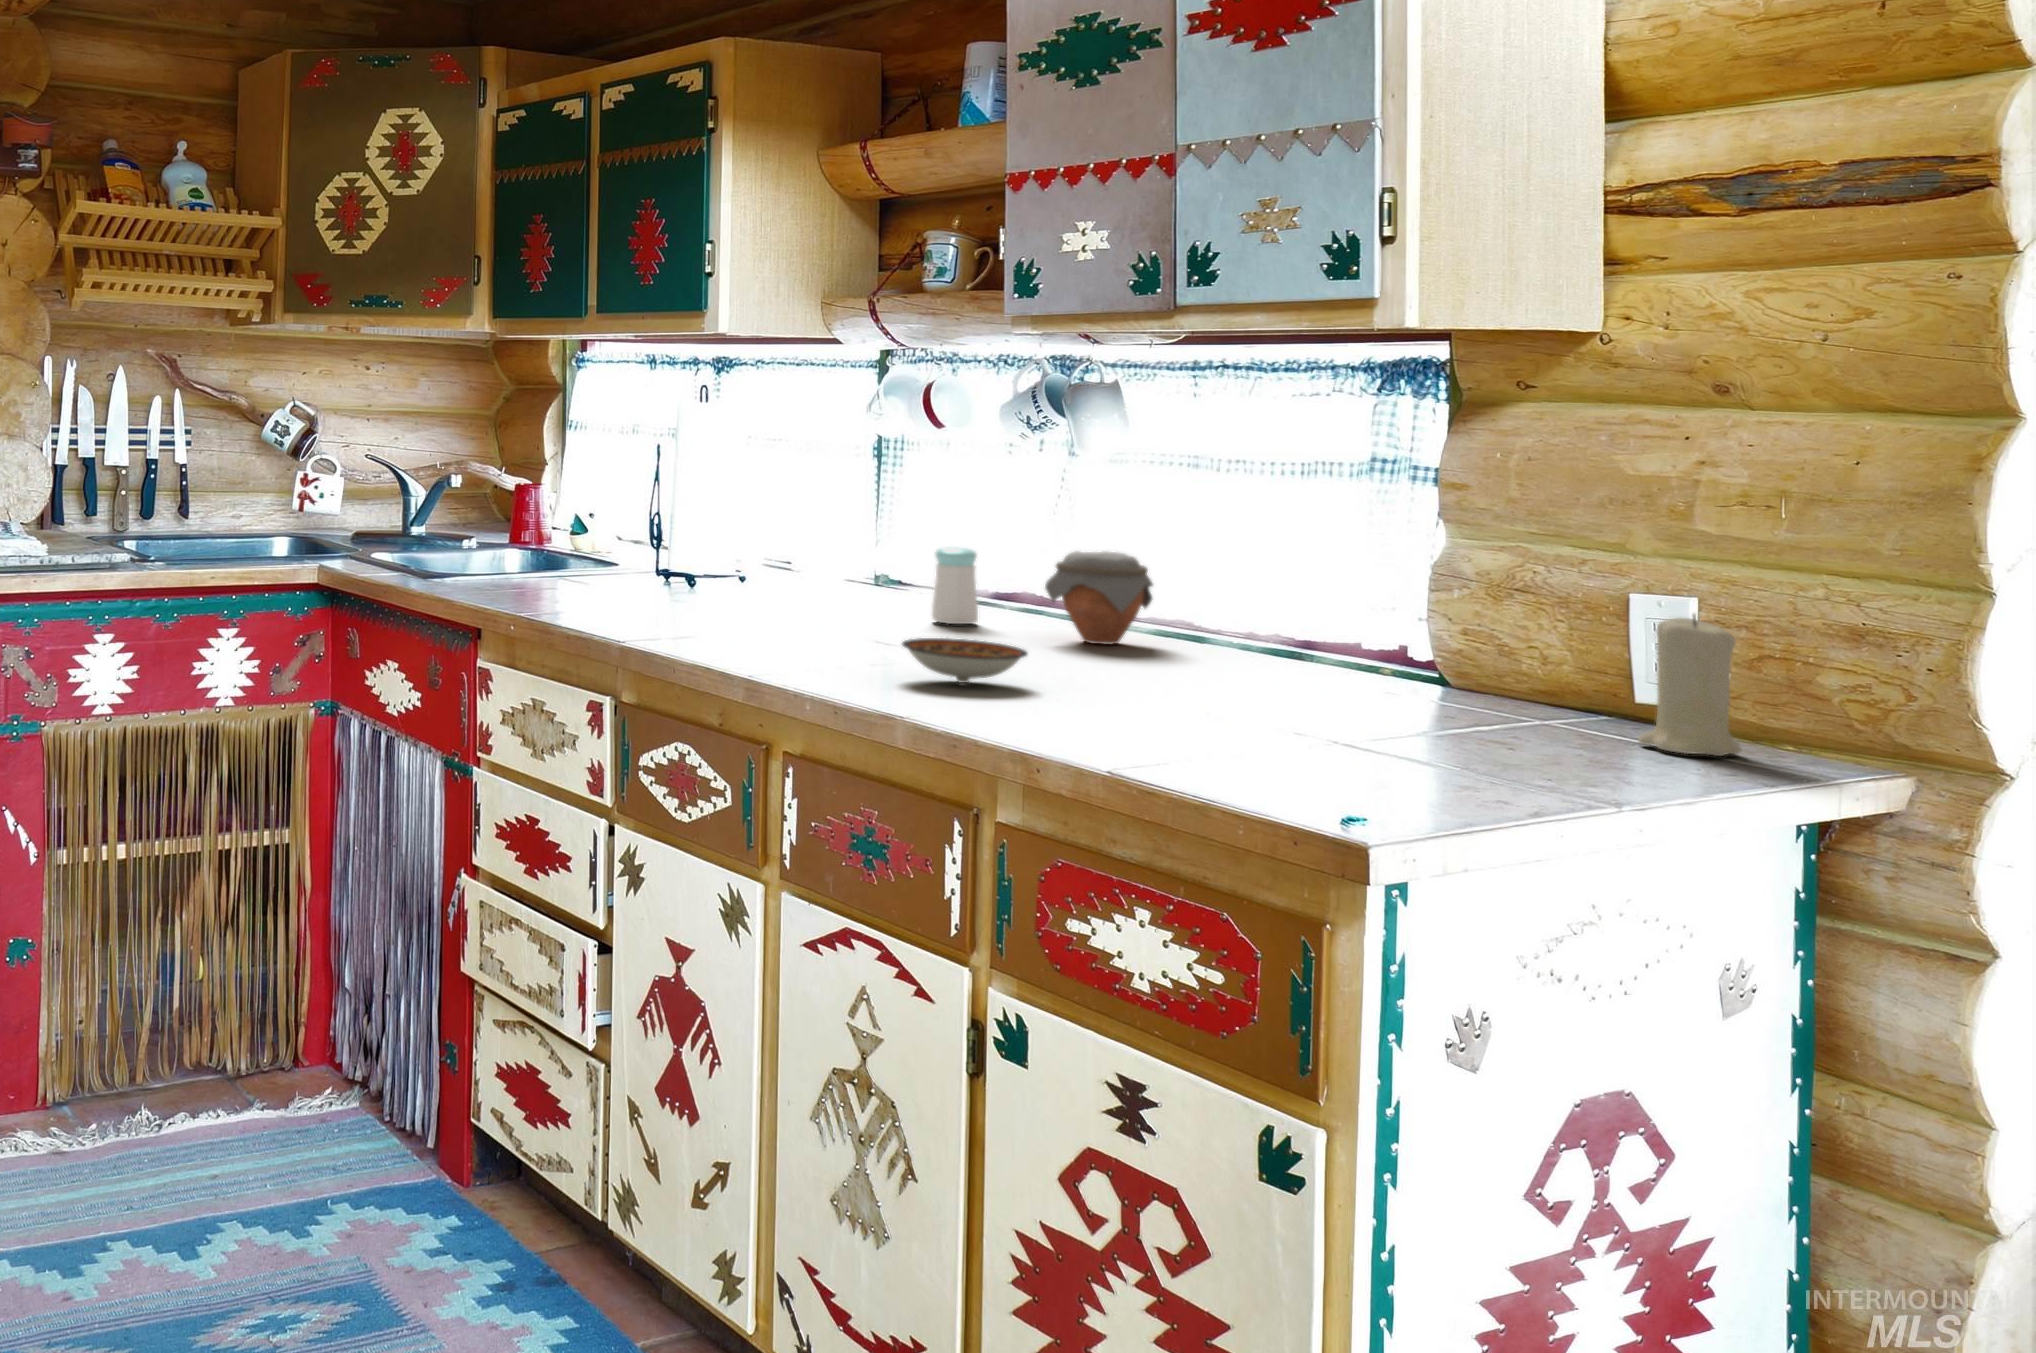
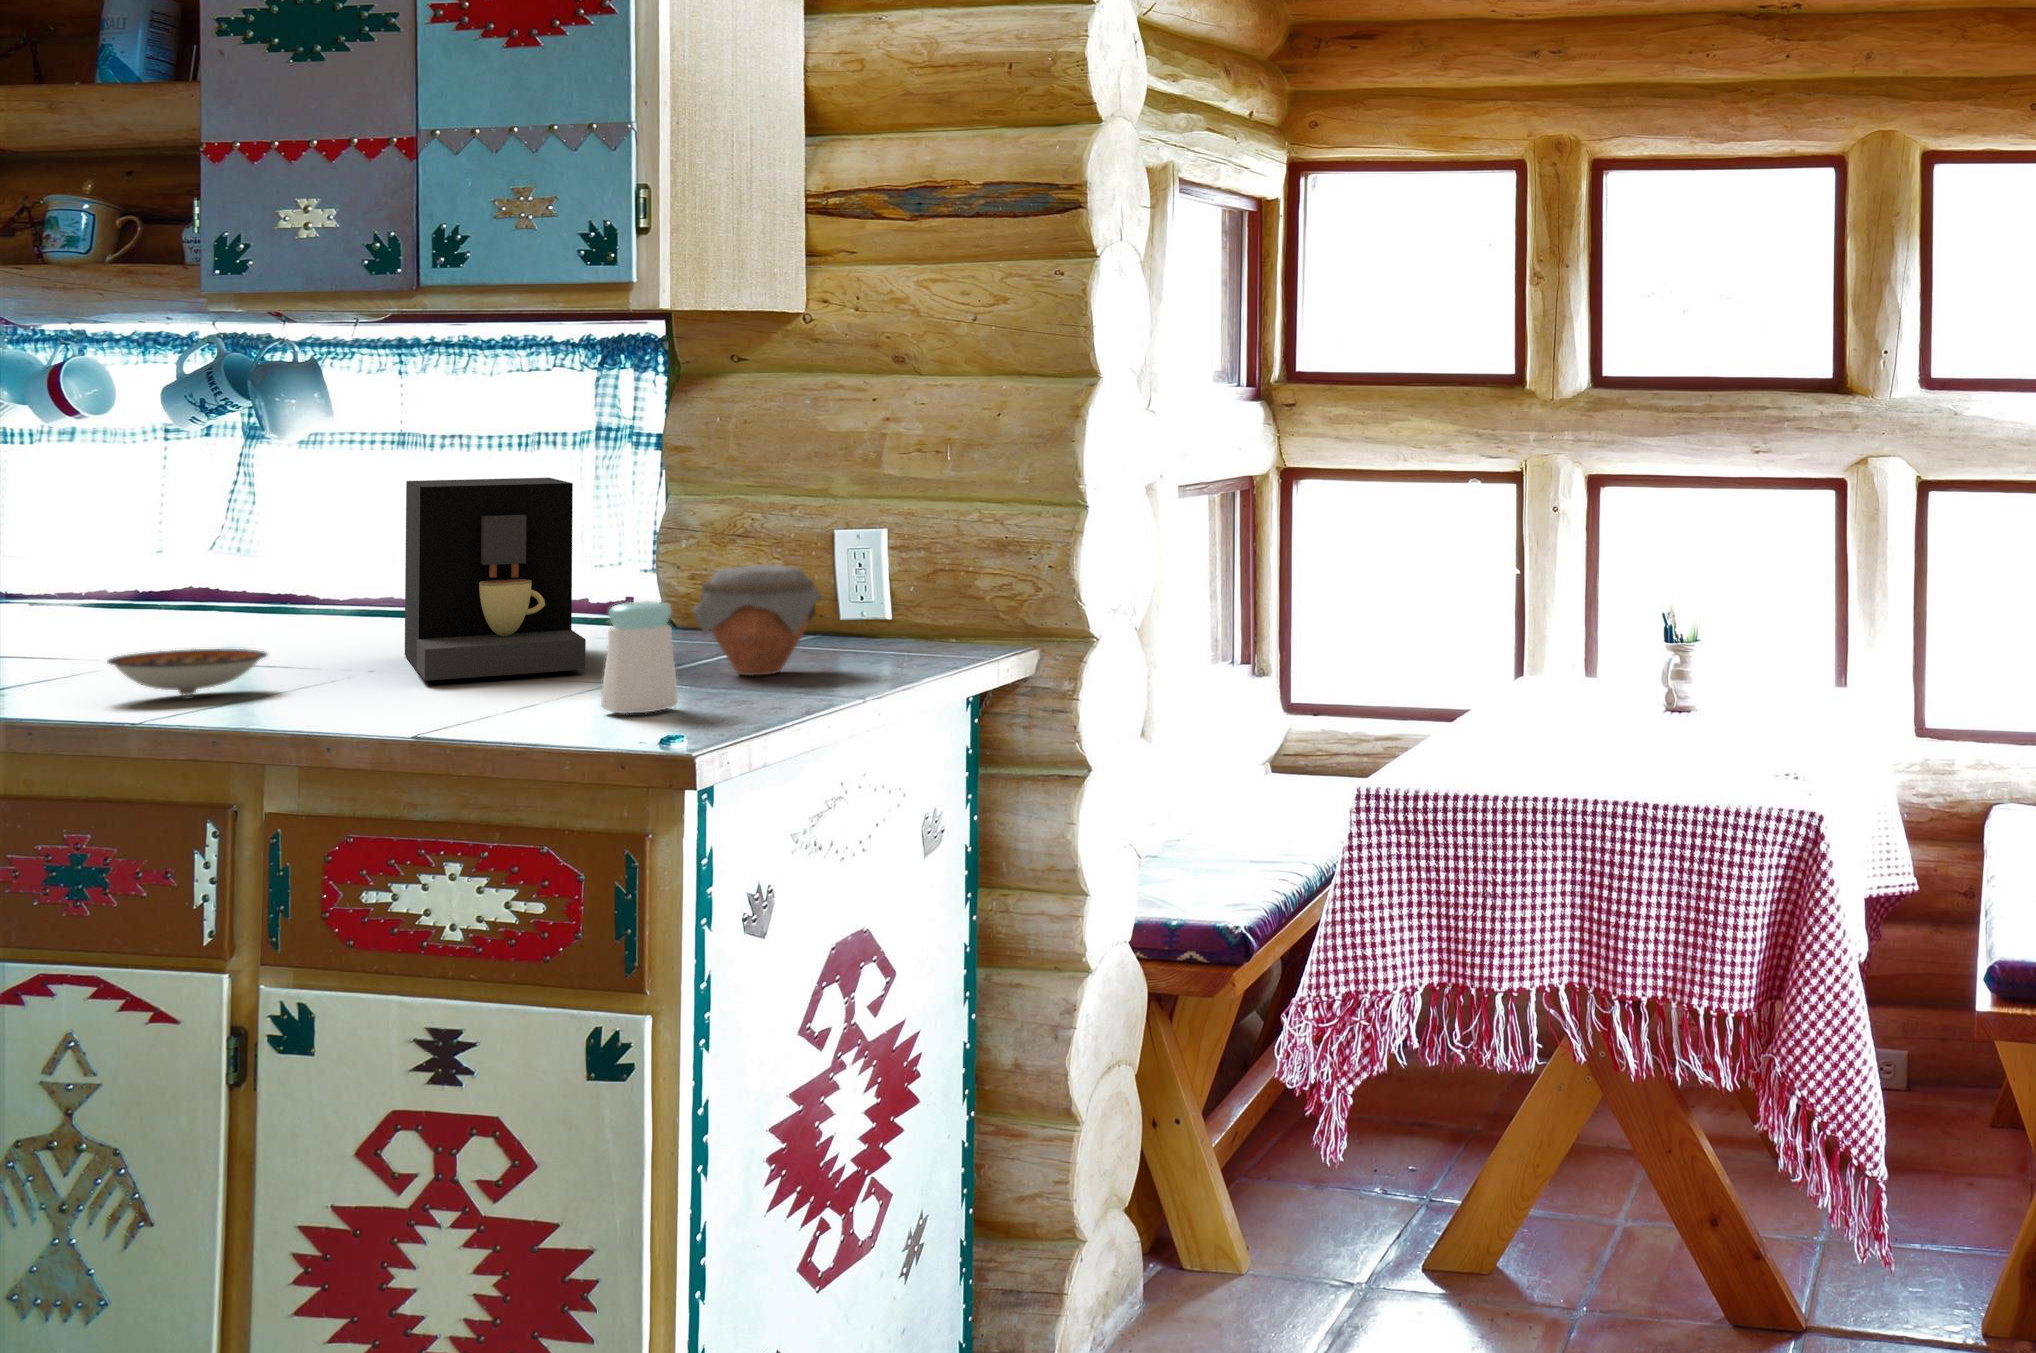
coffee maker: none [1159,495,1321,714] -> present [405,478,586,681]
salt shaker: present [932,547,978,624] -> present [601,601,678,714]
jar: present [1045,551,1153,645] -> present [693,564,822,675]
candle: present [1638,615,1742,756] -> none [848,542,923,656]

